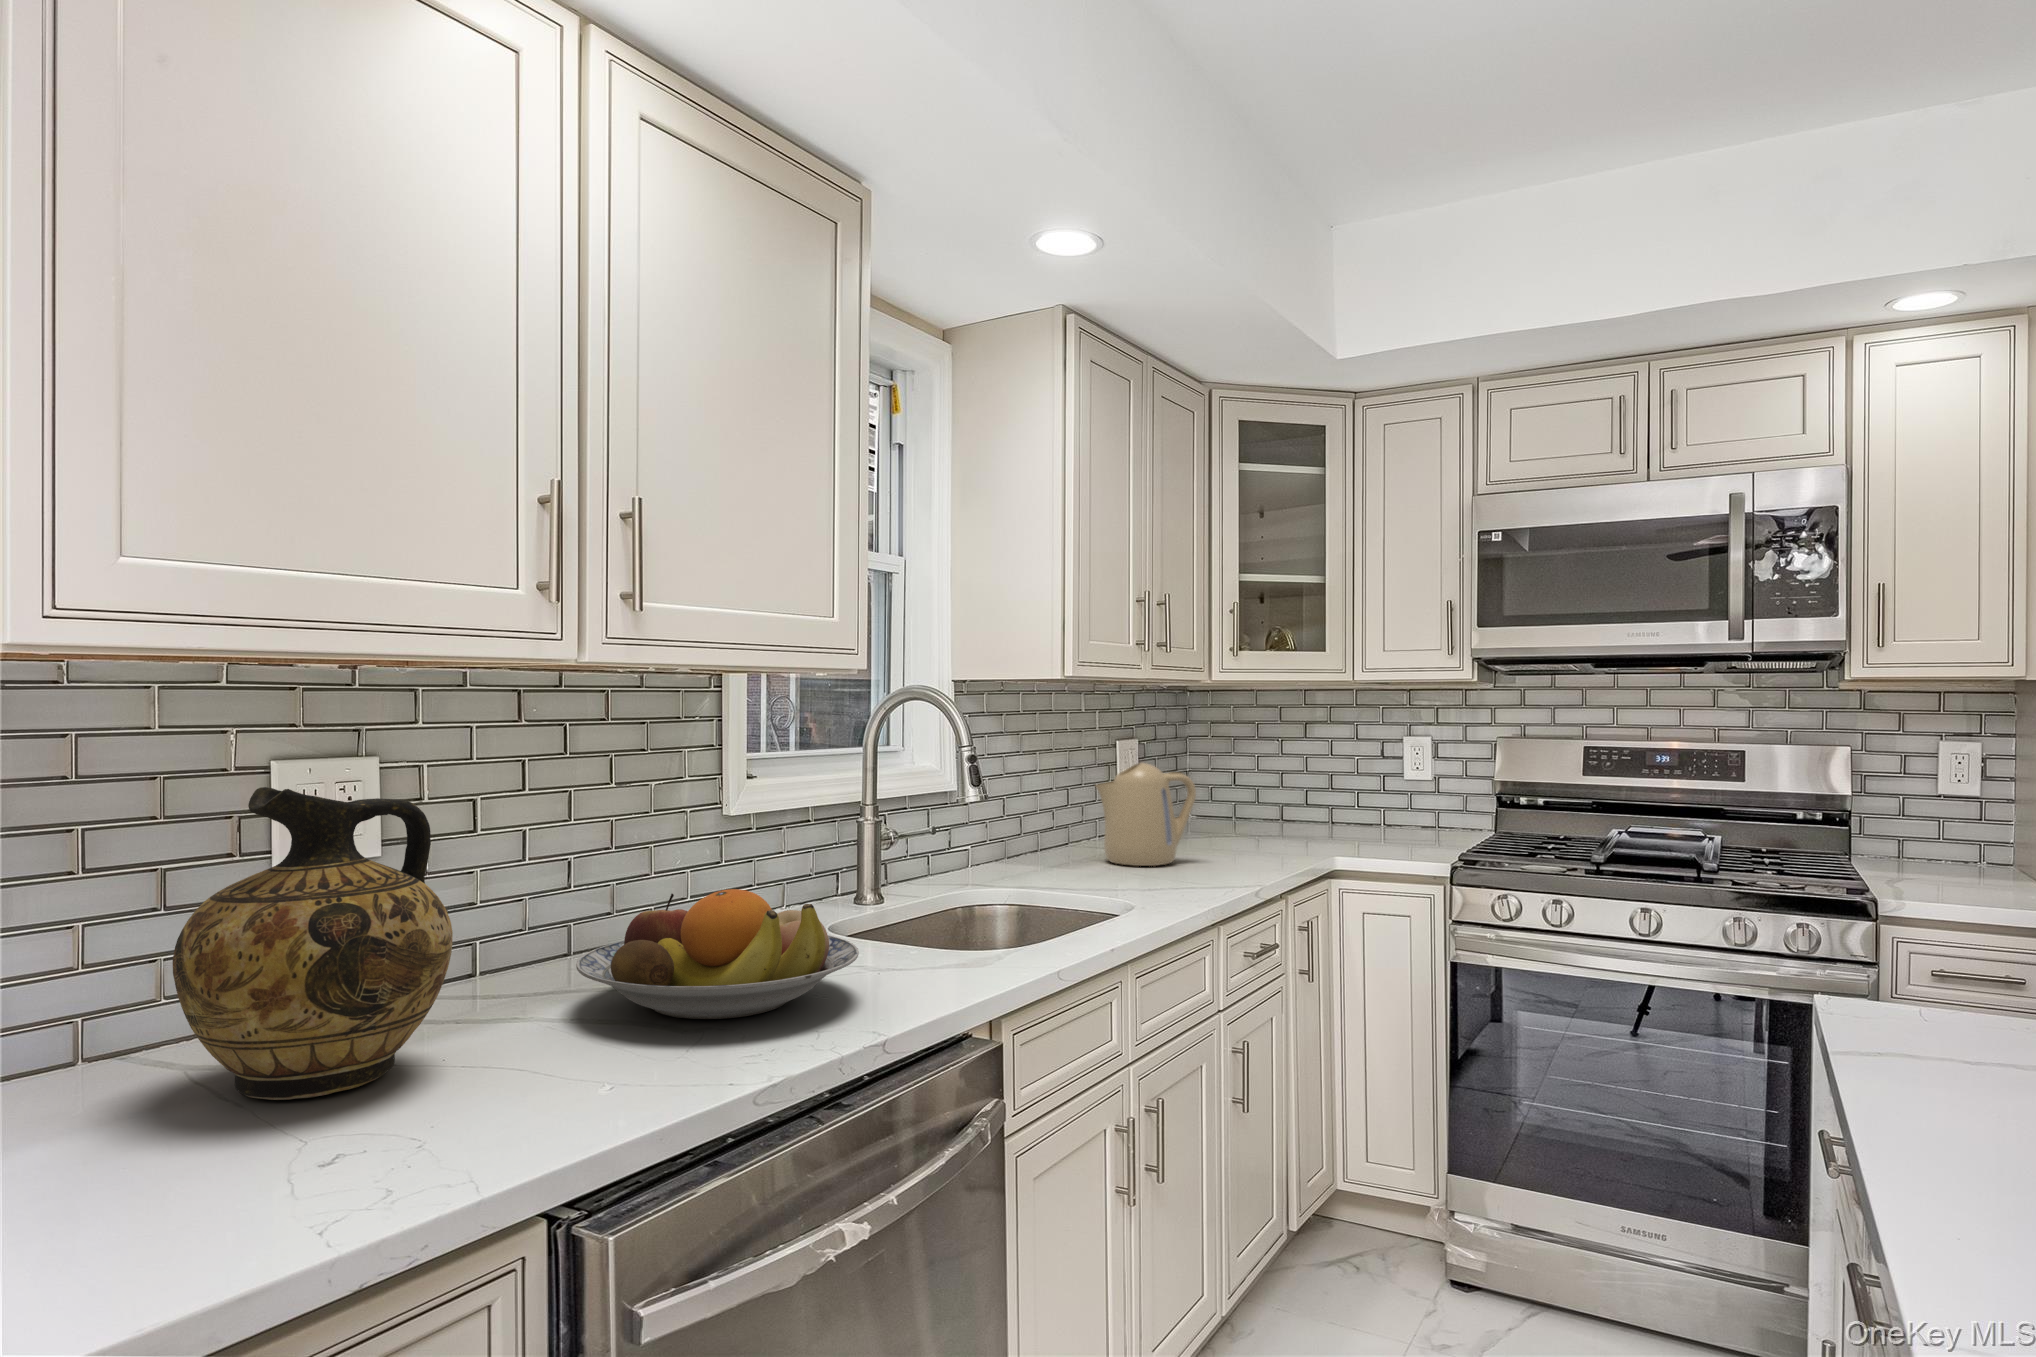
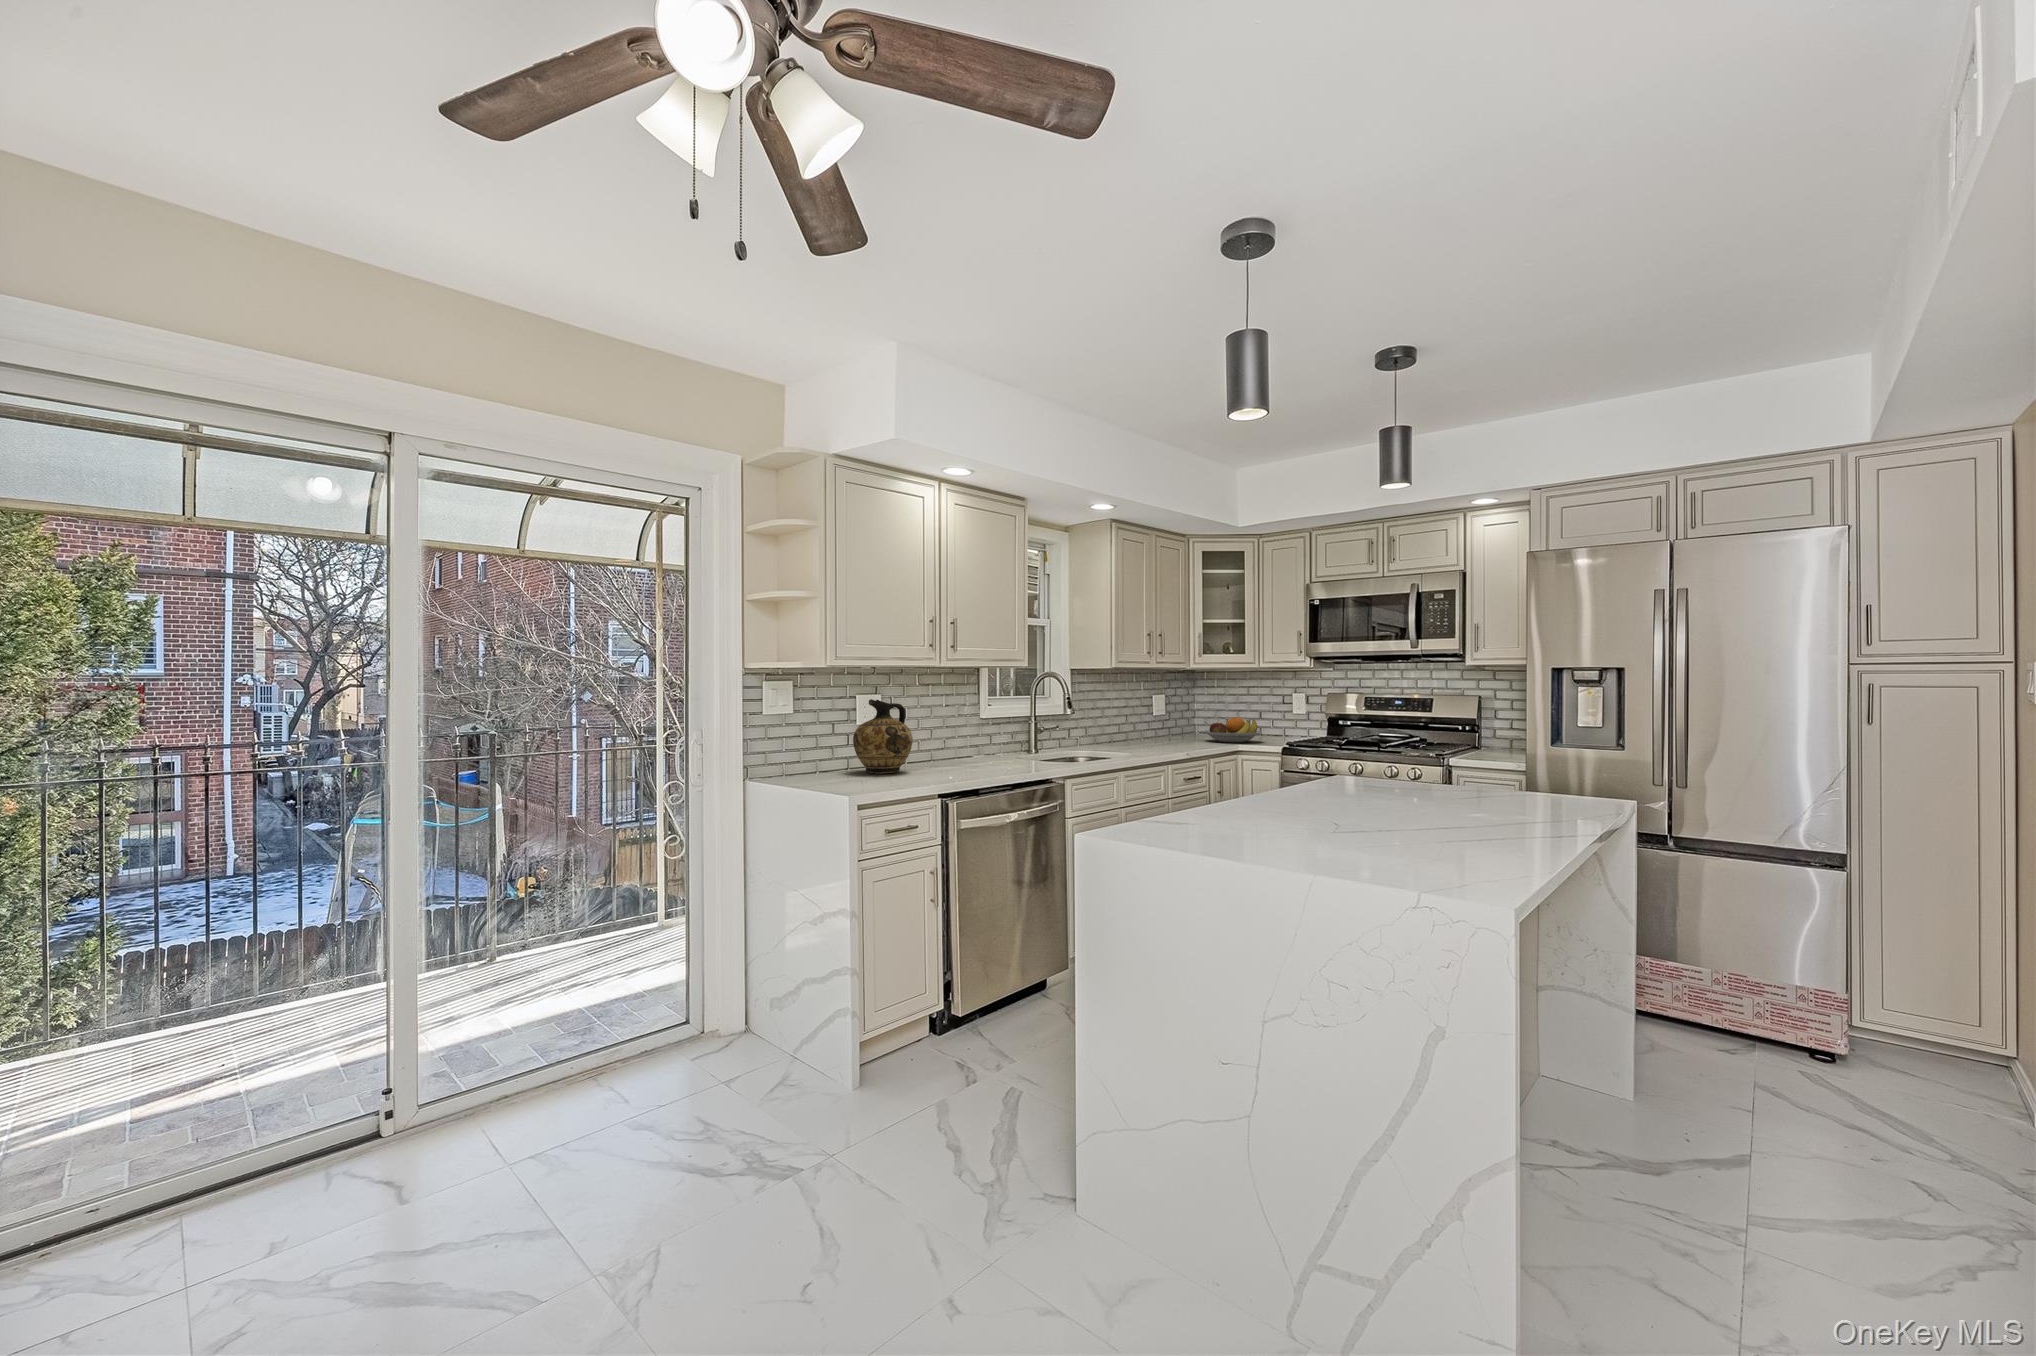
kettle: present [1096,763,1196,866] -> none [1132,704,1176,747]
fruit bowl: present [576,889,859,1019] -> present [1203,717,1262,742]

